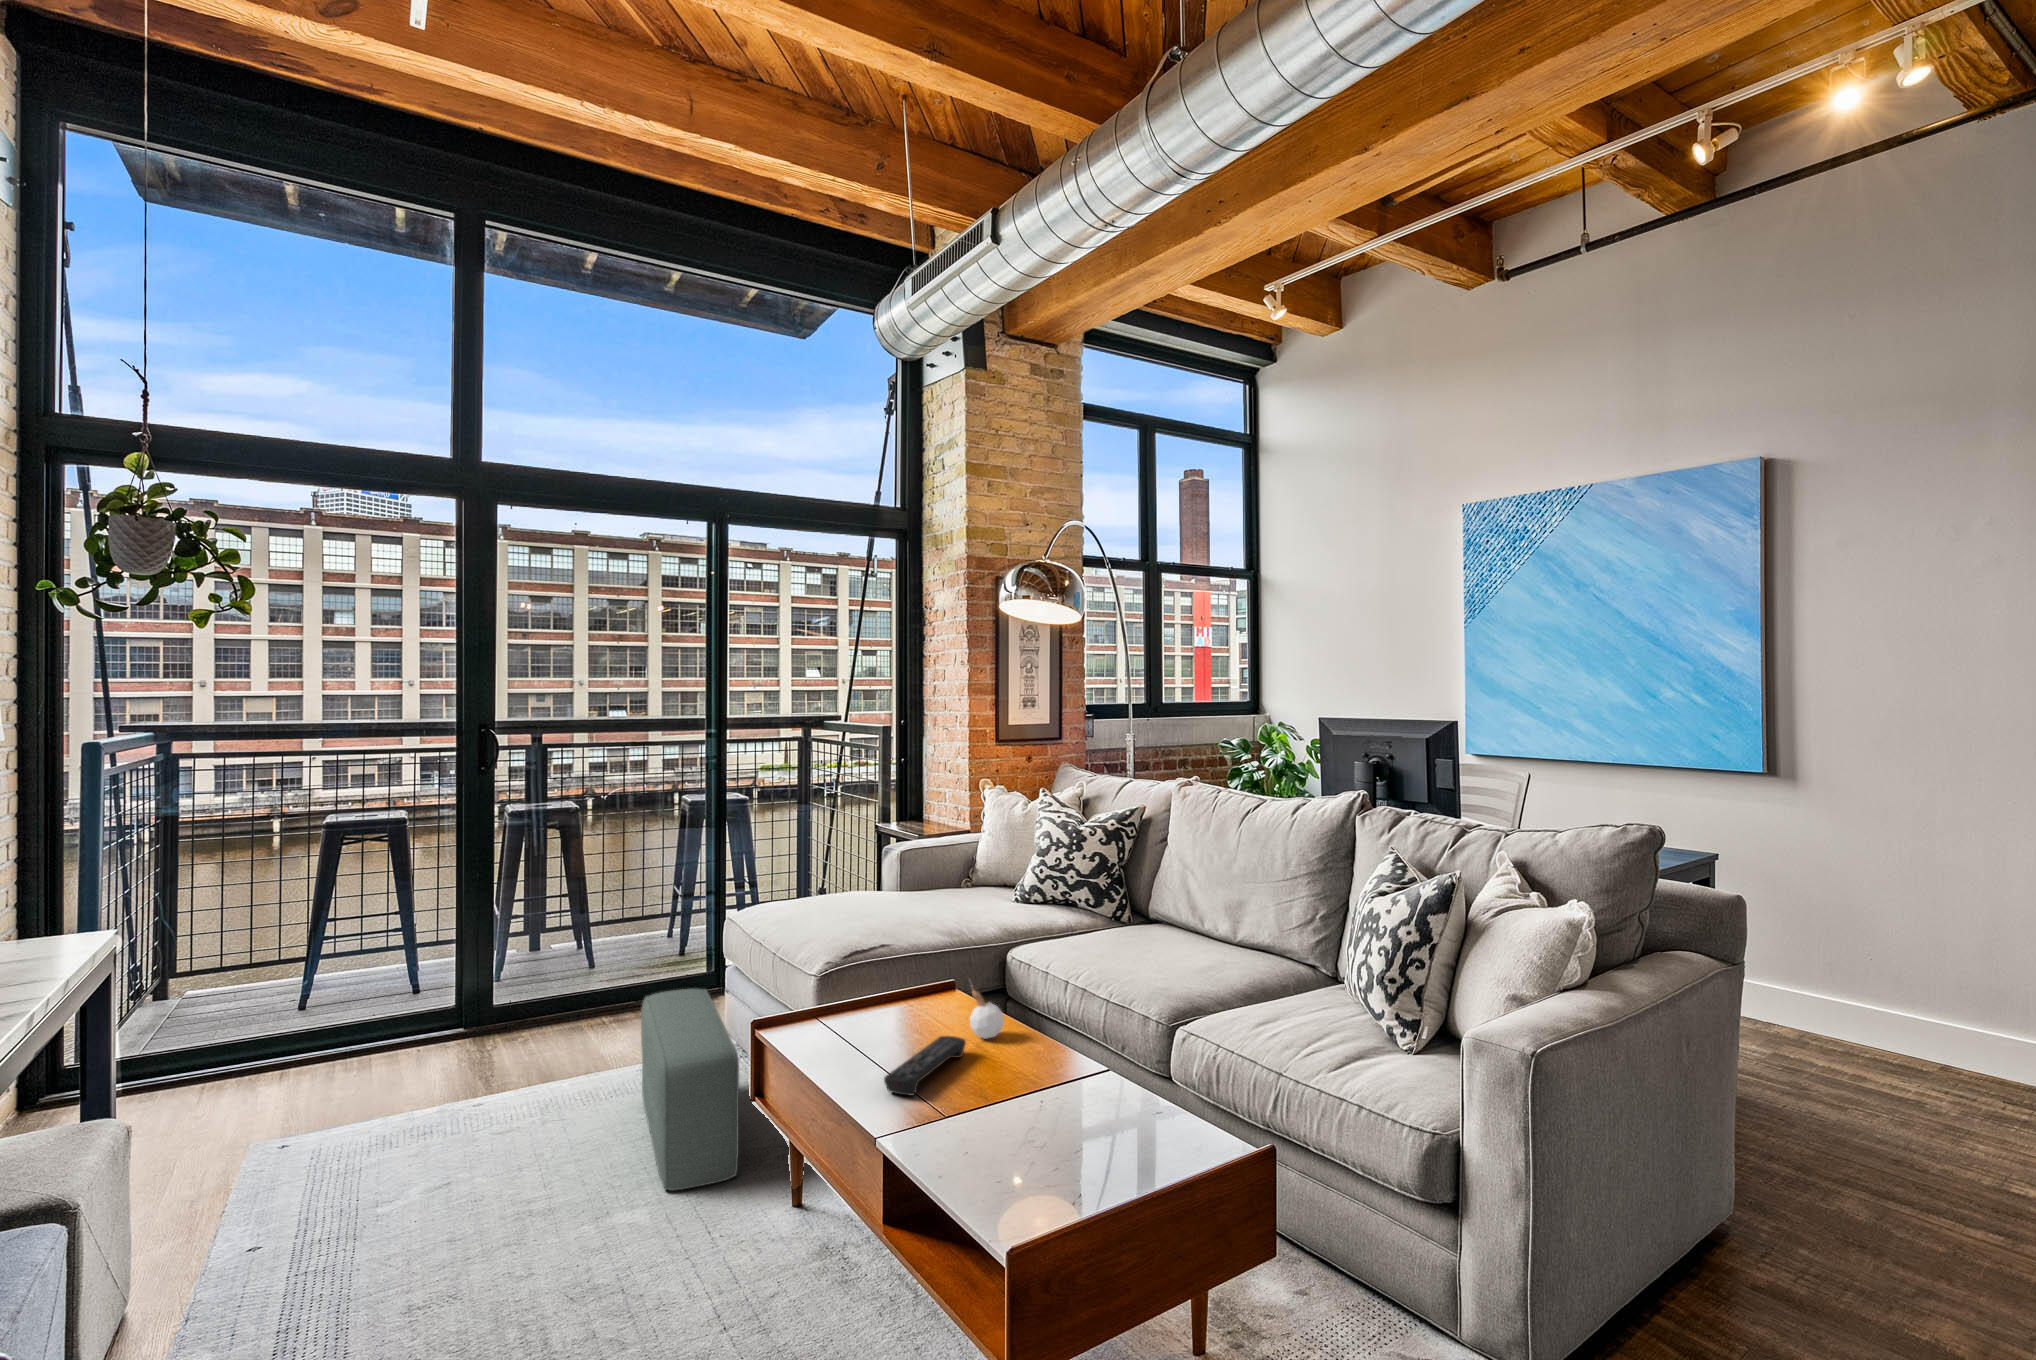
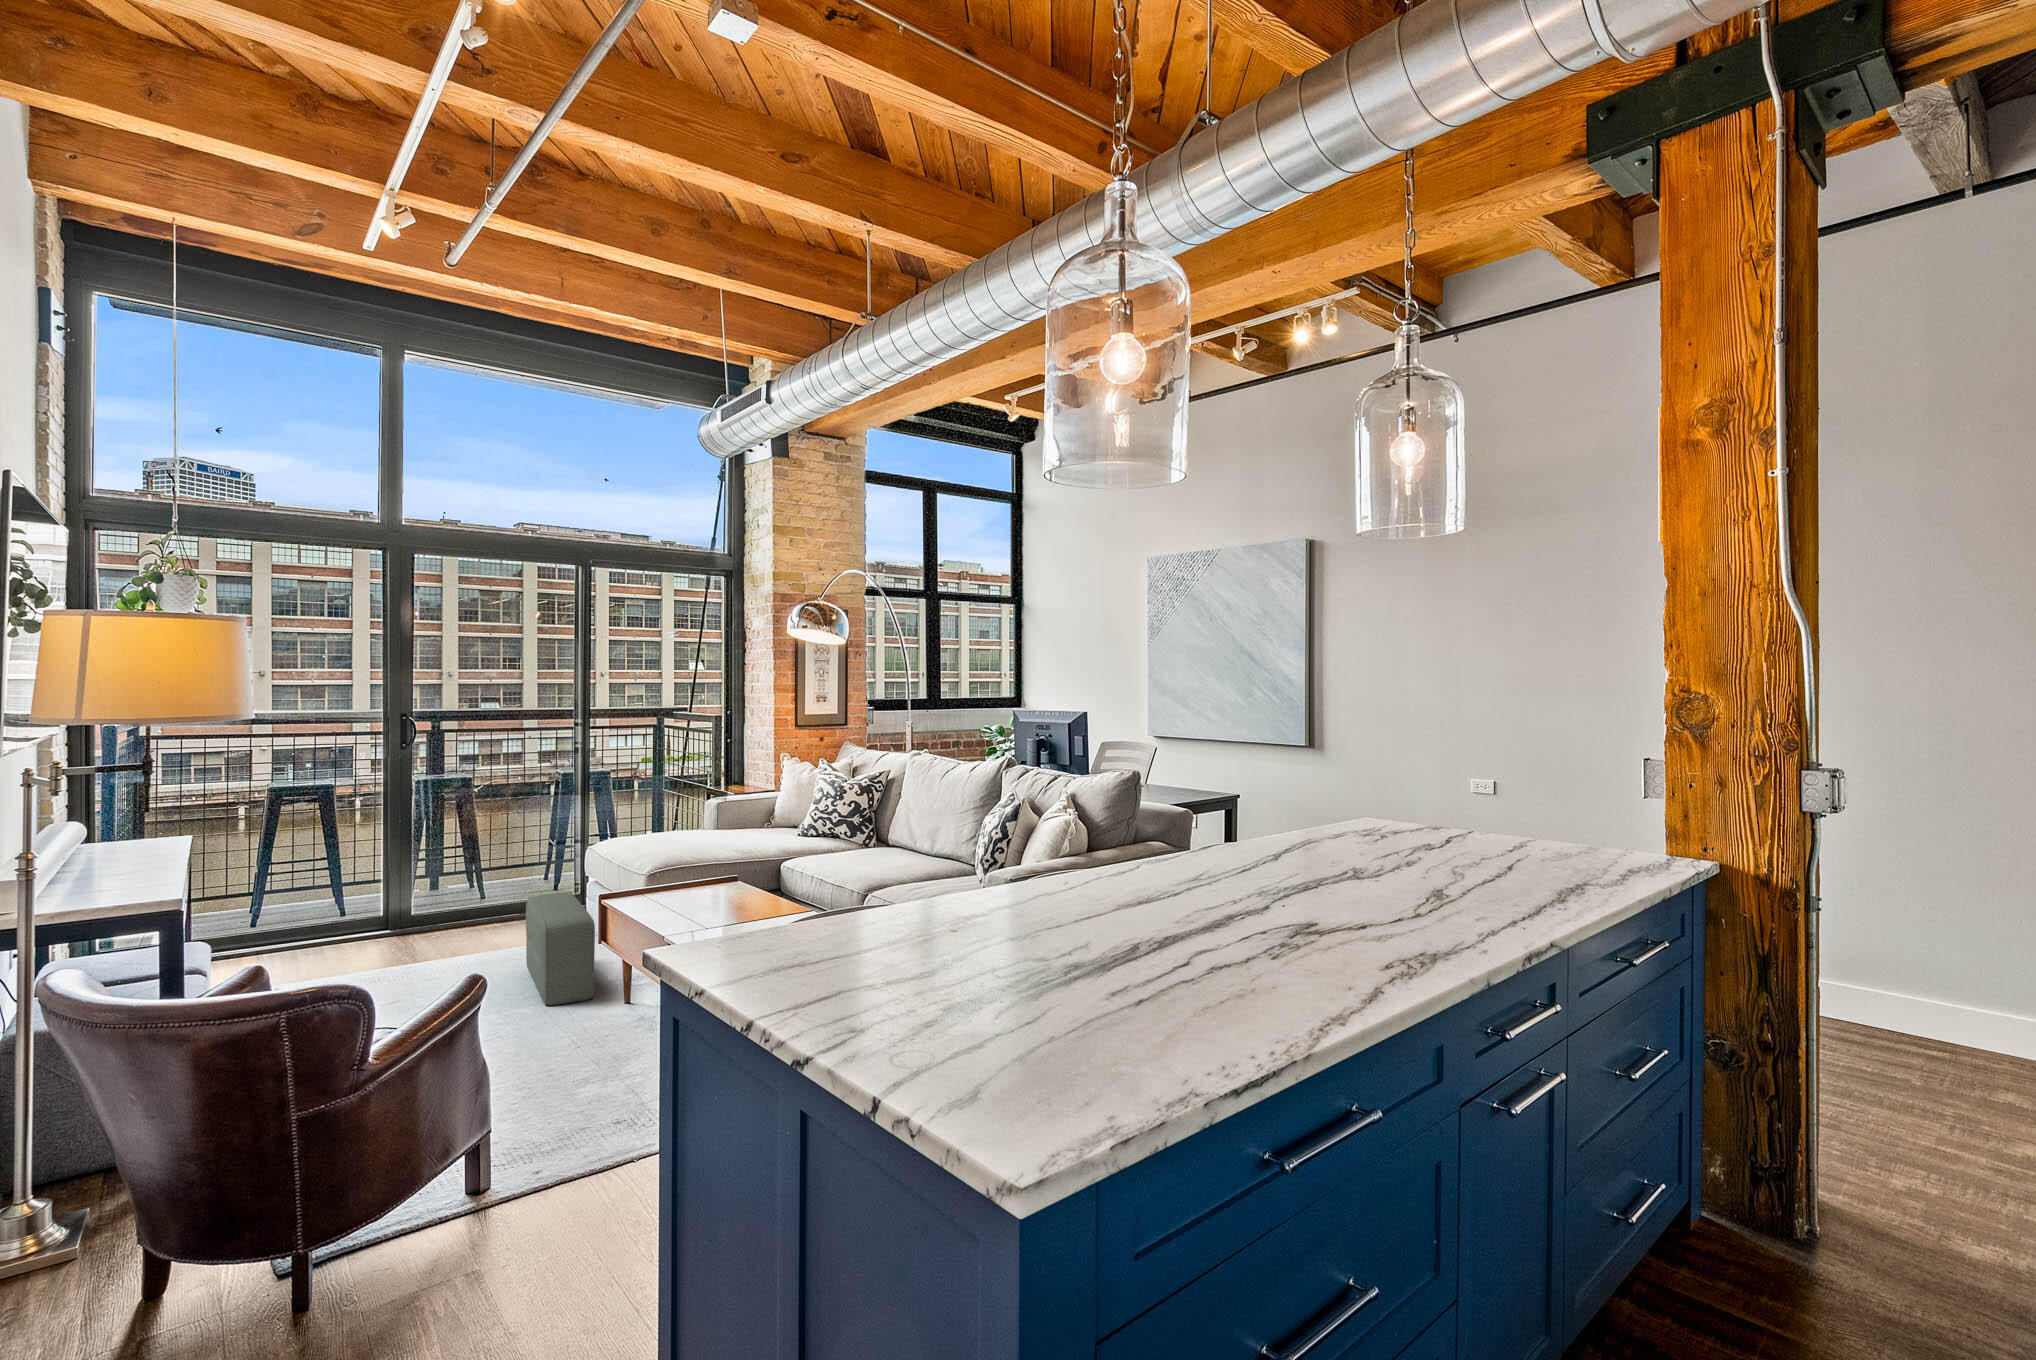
candle: present [970,990,1004,1039] -> none [741,866,764,902]
remote control: present [884,1036,966,1096] -> none [682,898,736,924]

